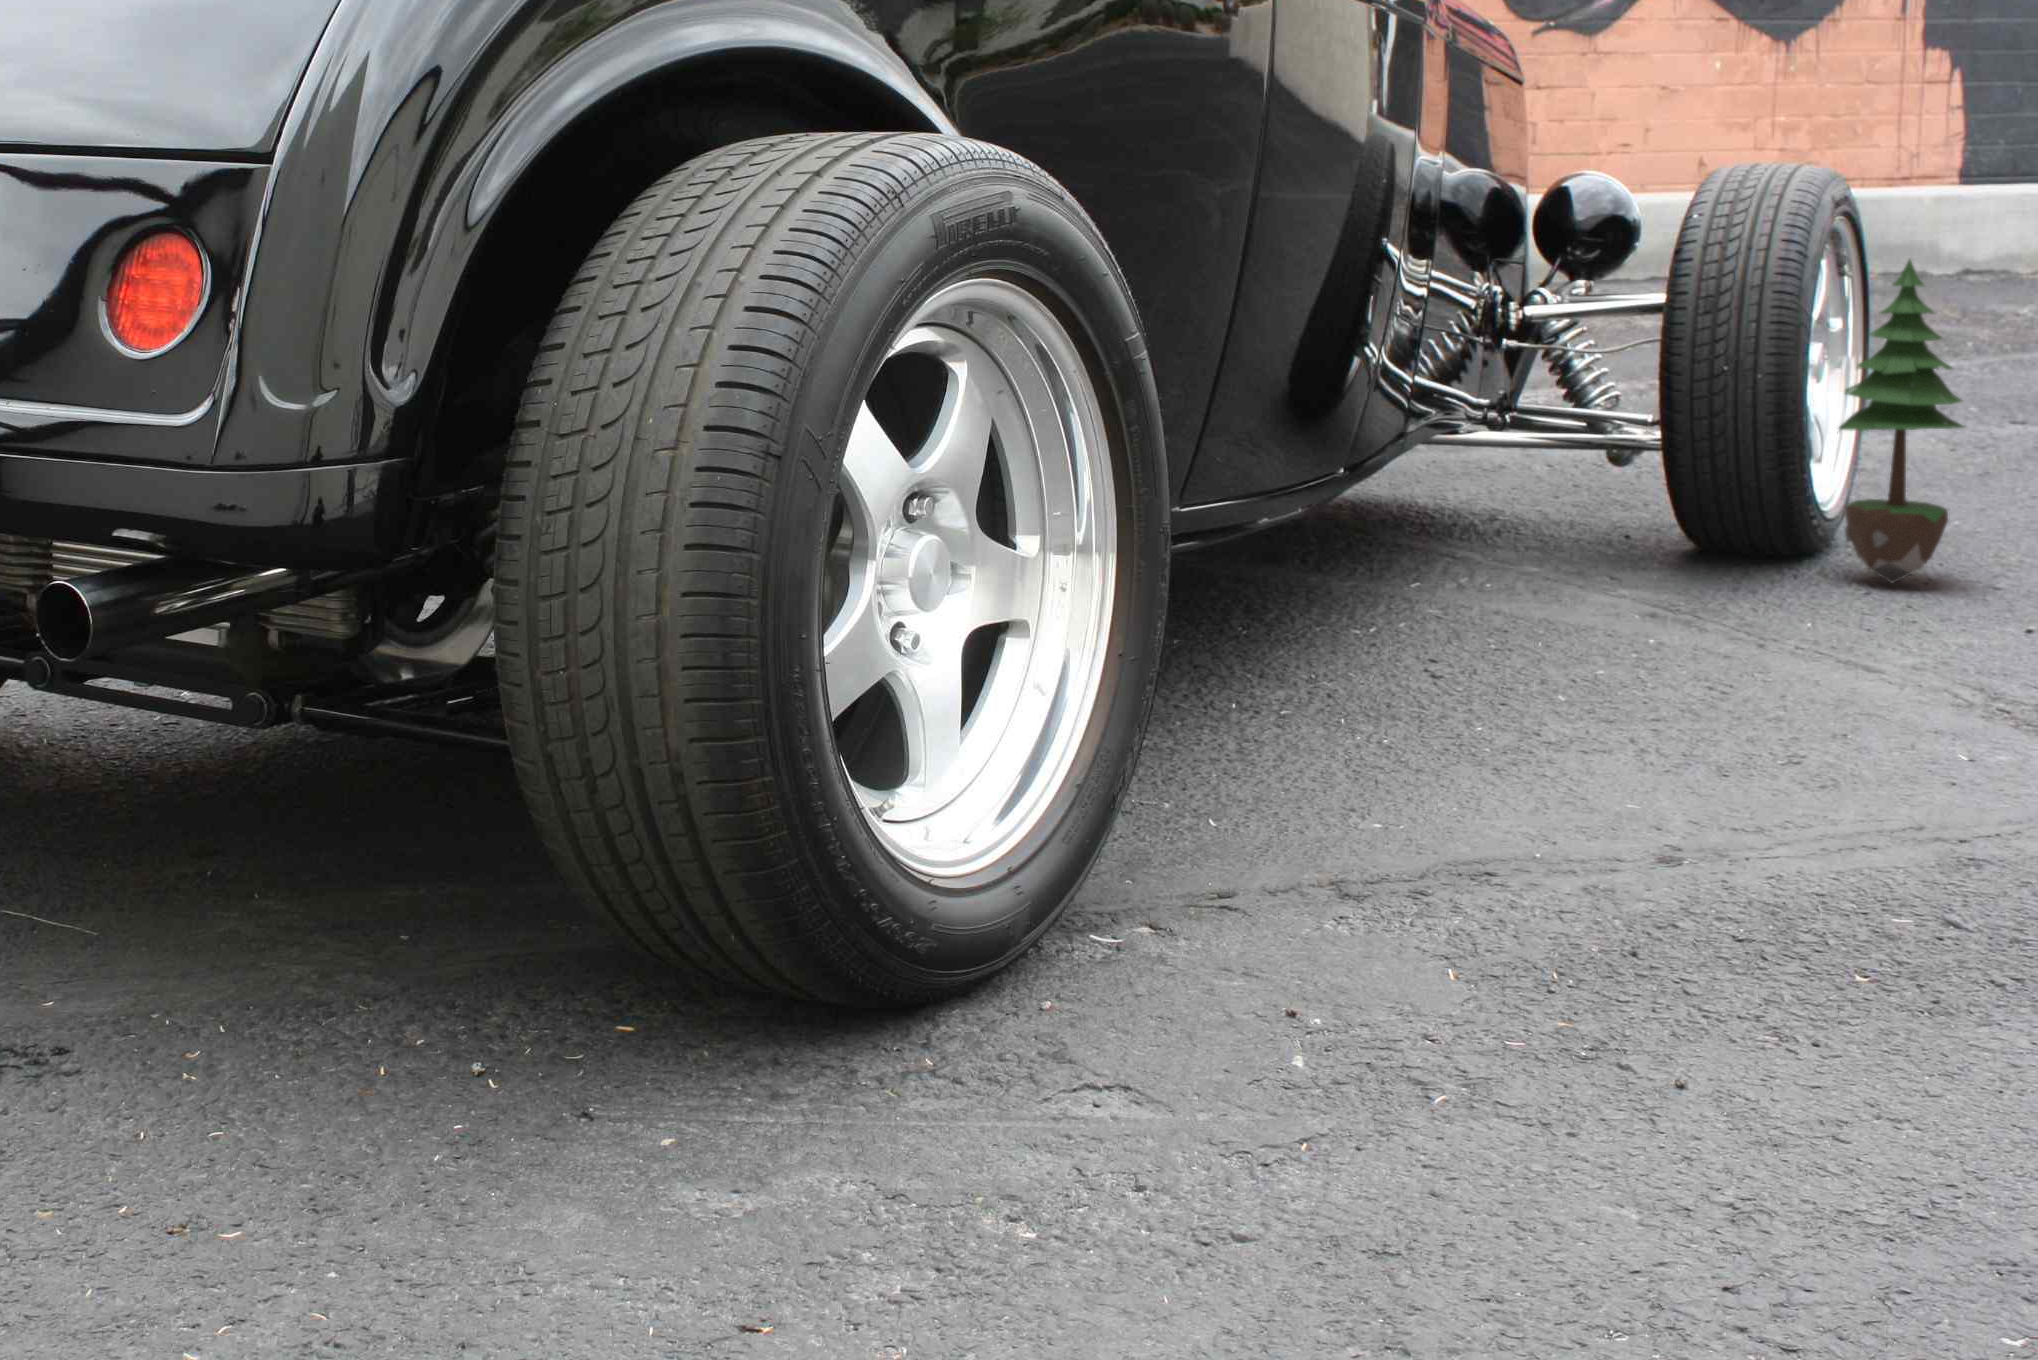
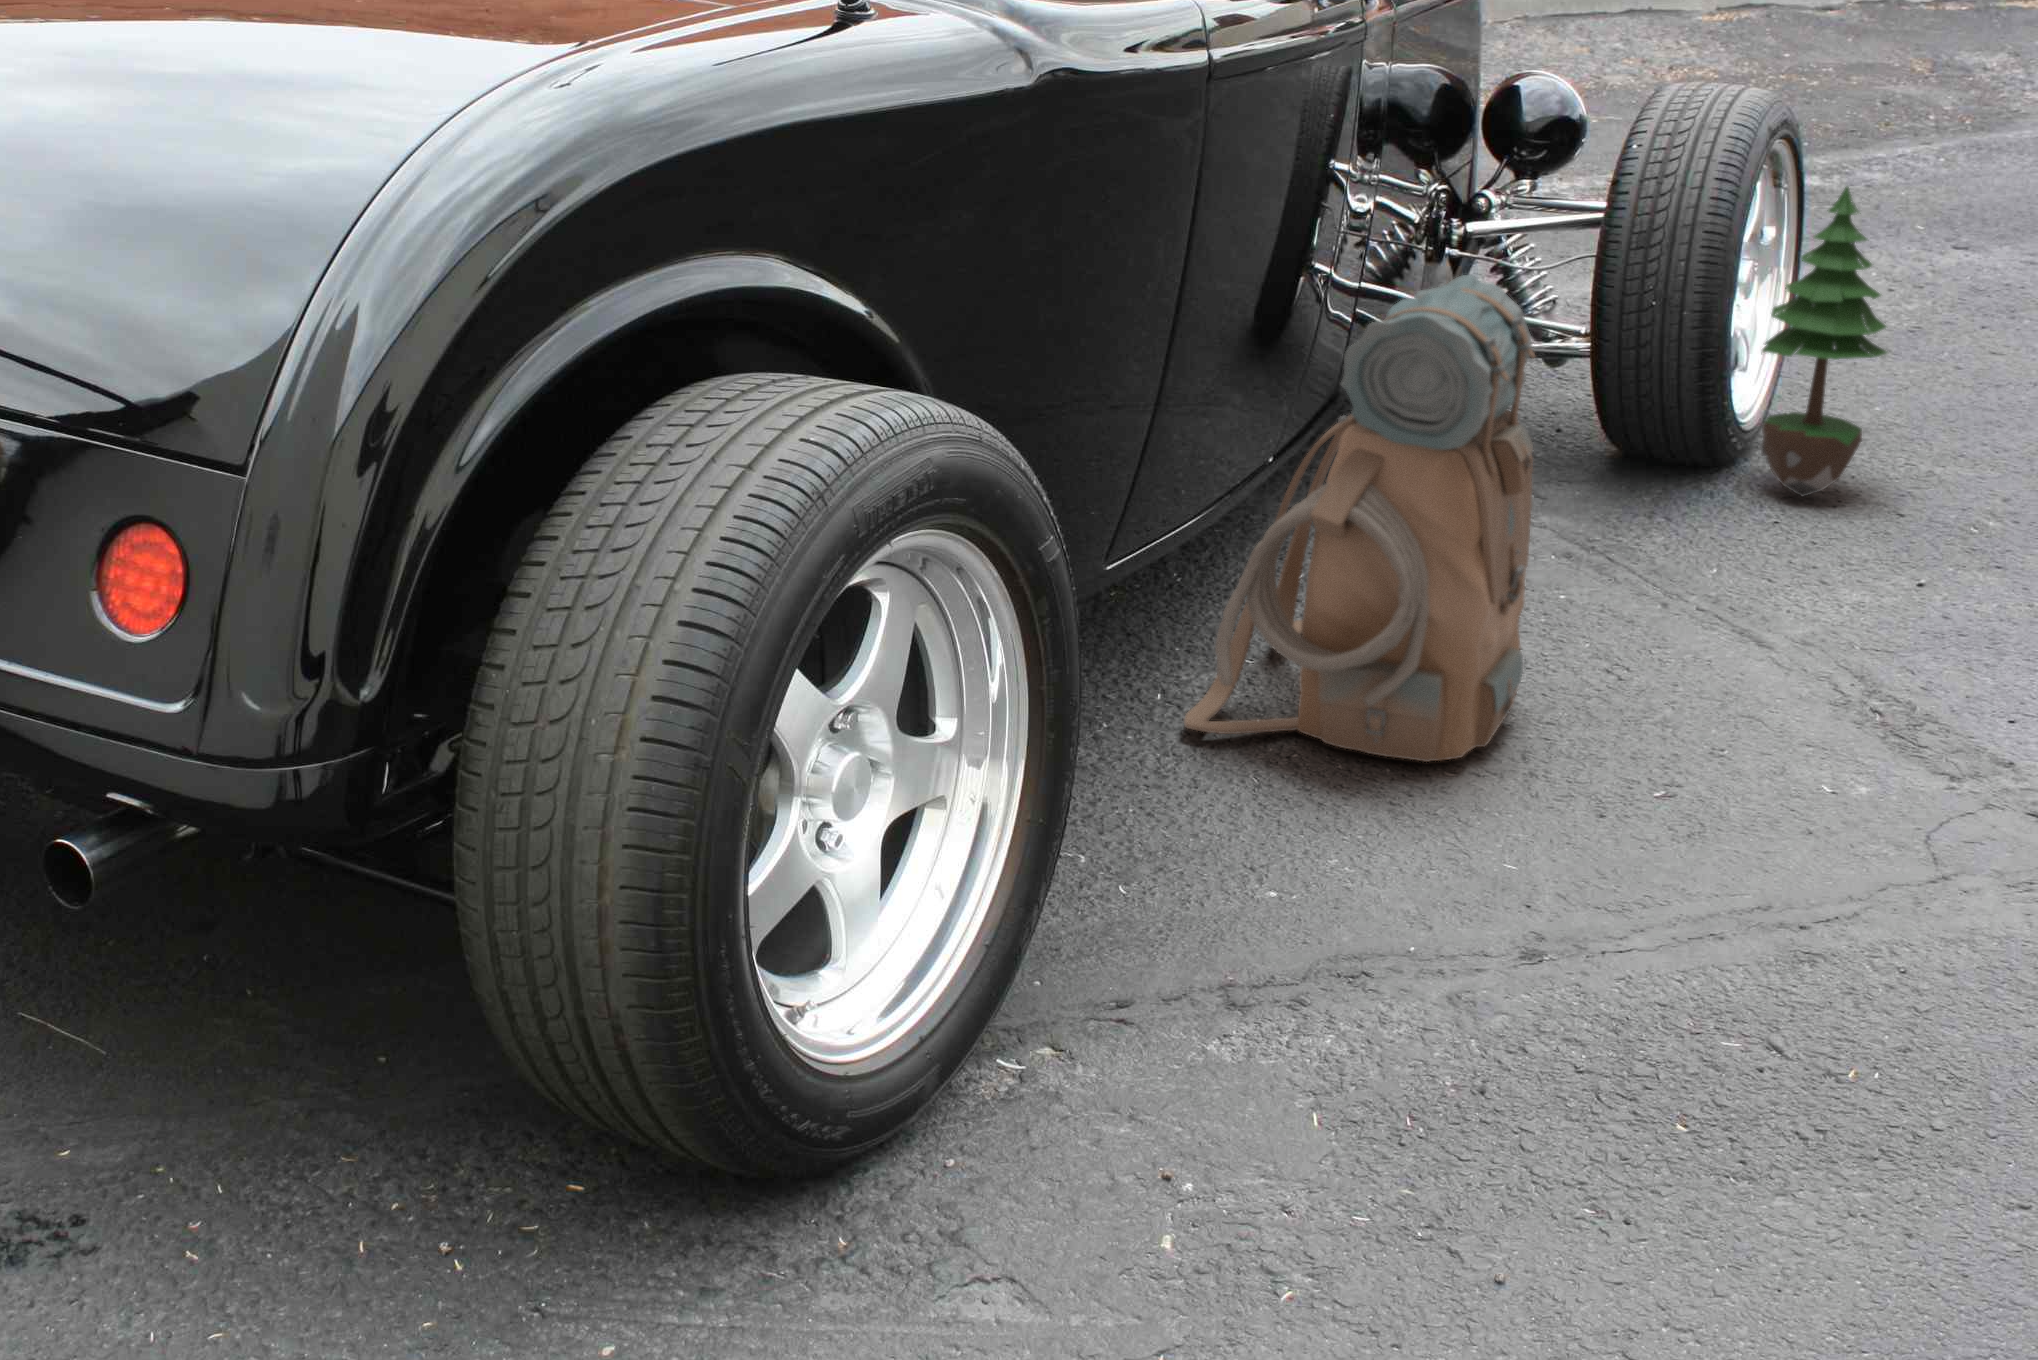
backpack: none [1279,259,1627,740] -> present [1184,275,1535,762]

